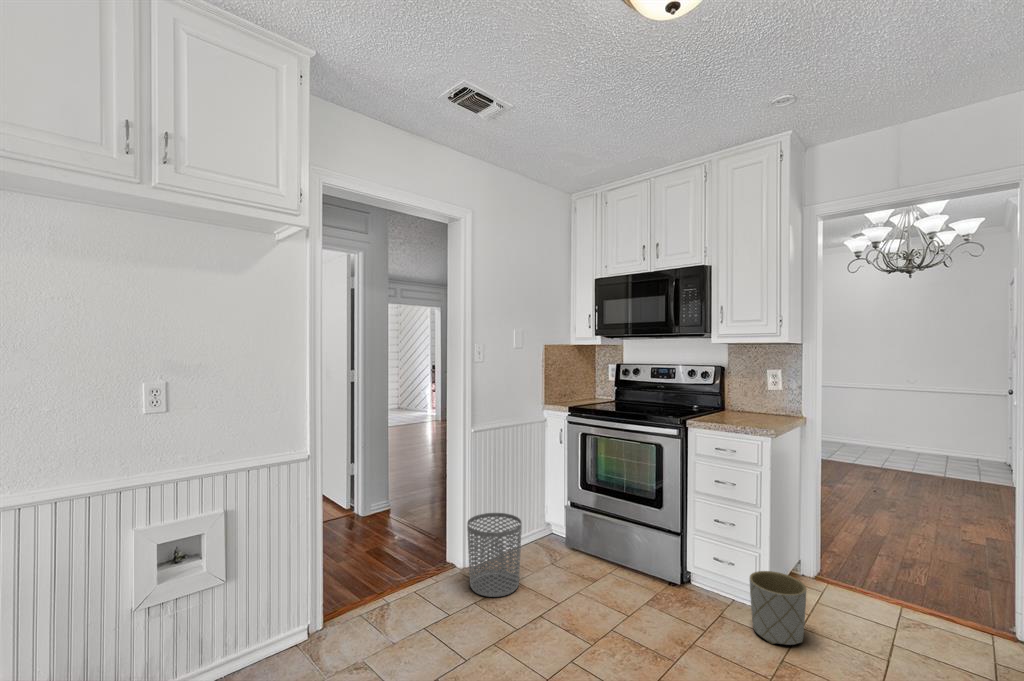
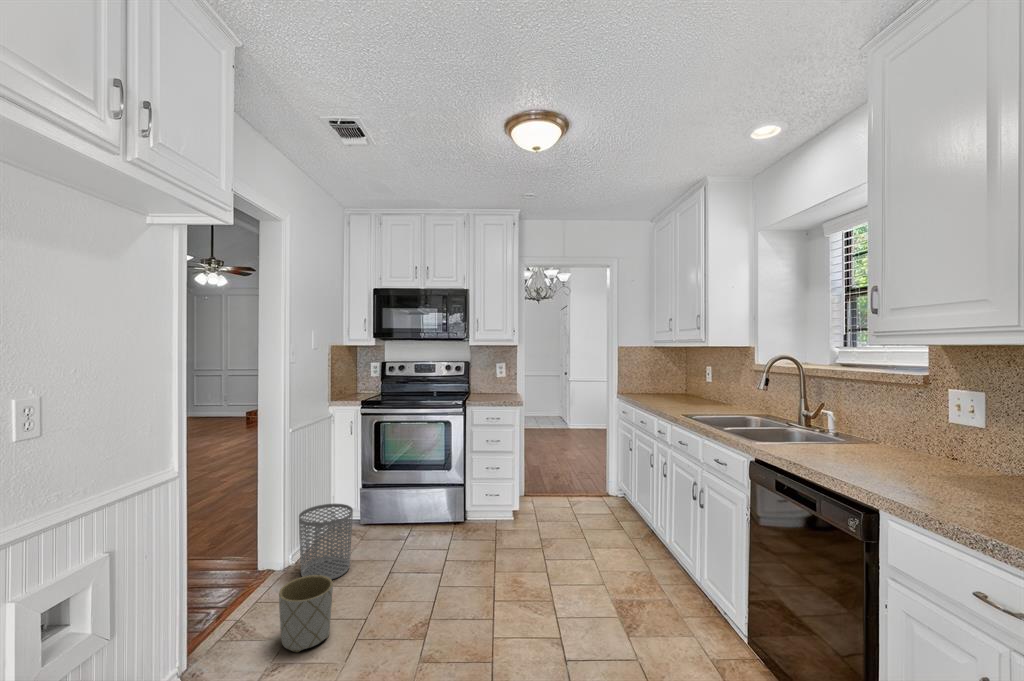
planter: present [750,571,806,645] -> present [279,575,333,652]

